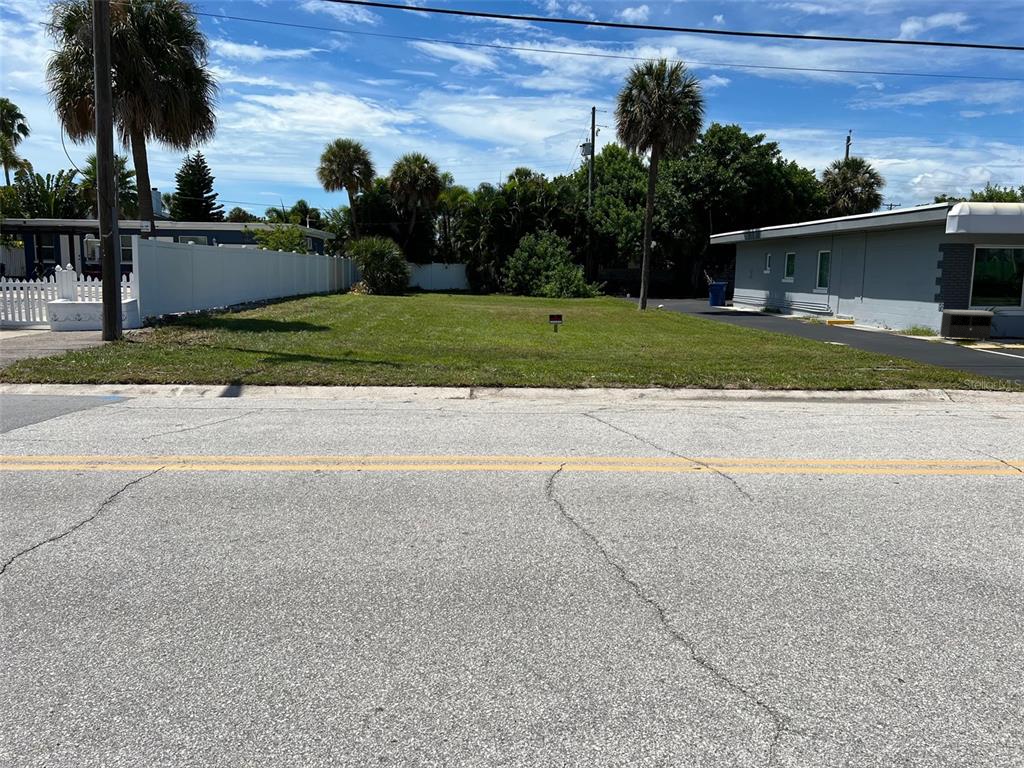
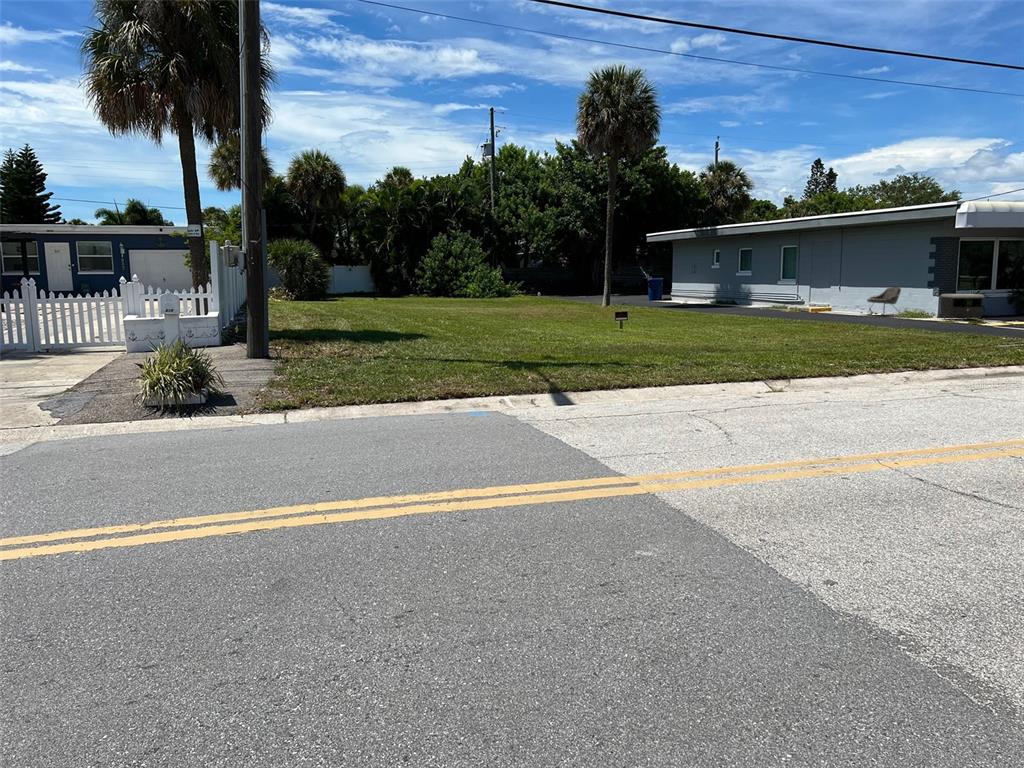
lounge chair: none [869,299,908,332] -> present [867,287,901,315]

